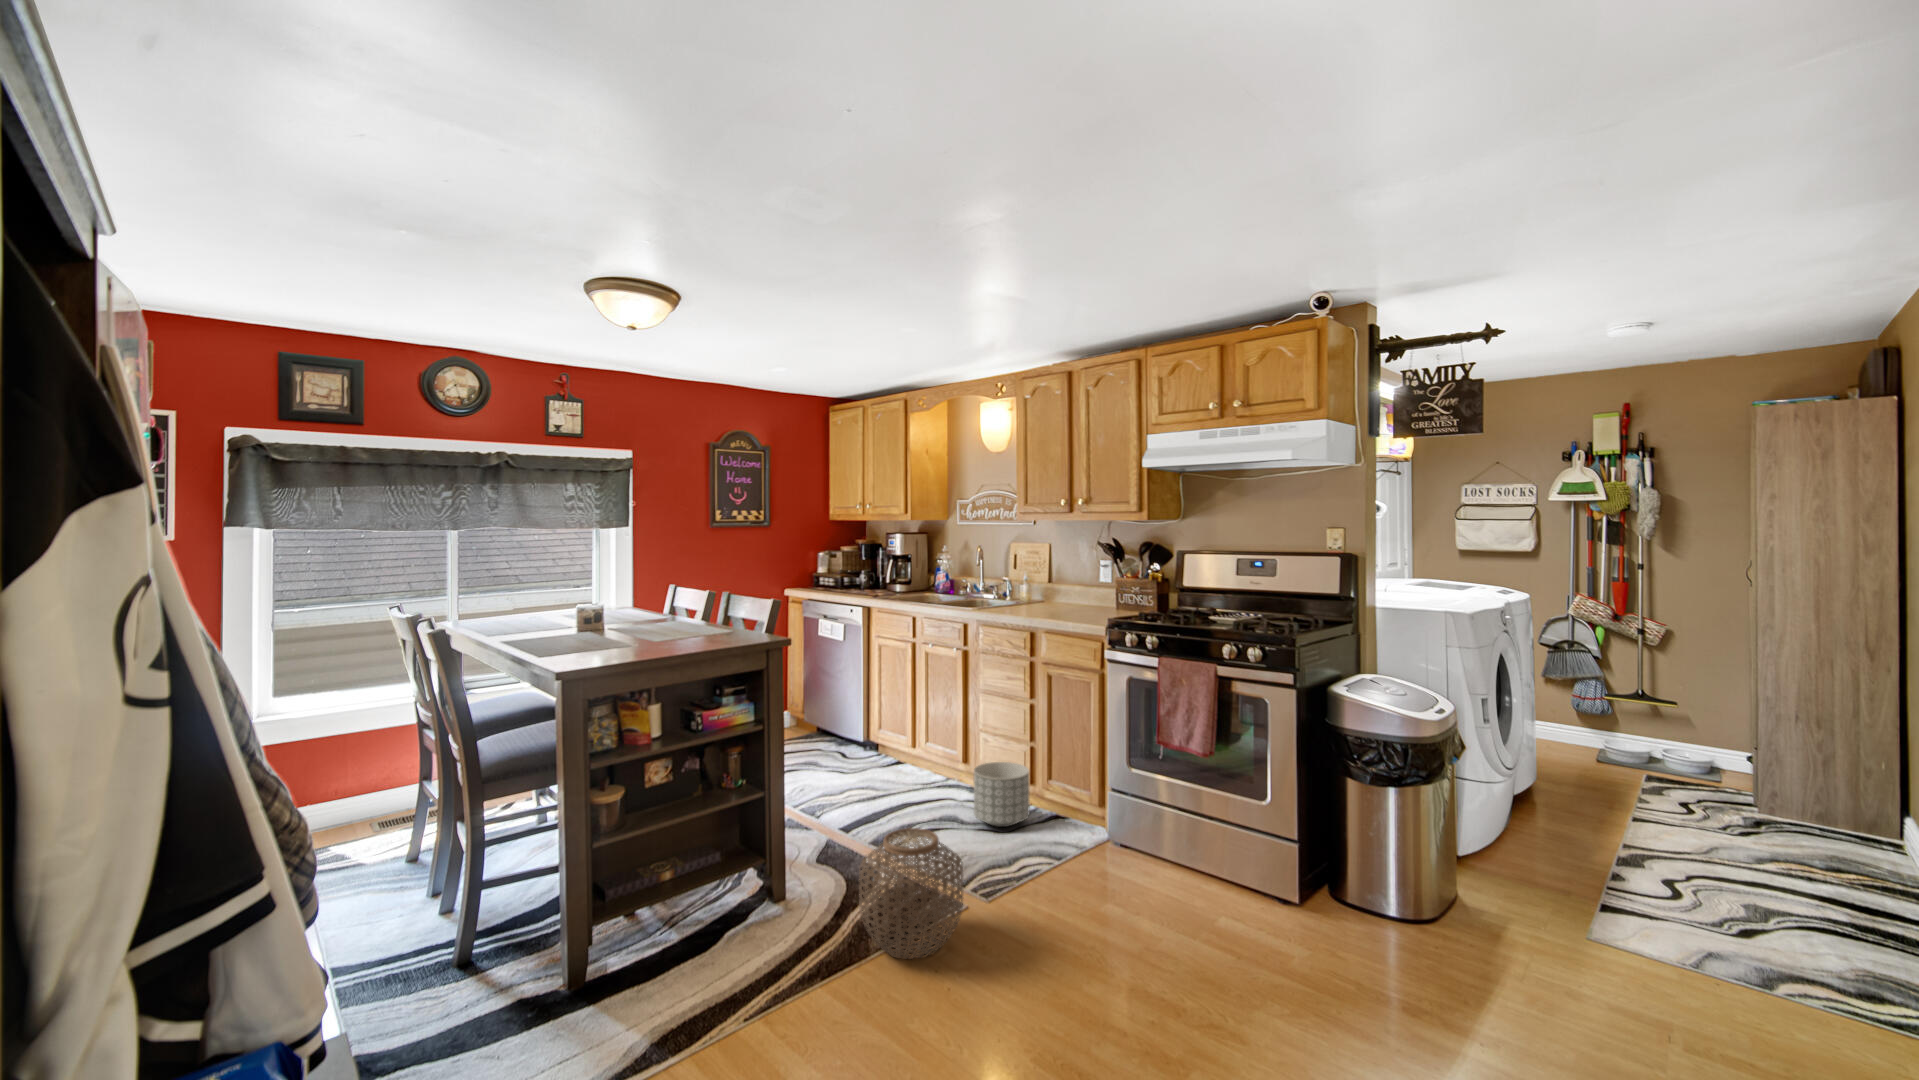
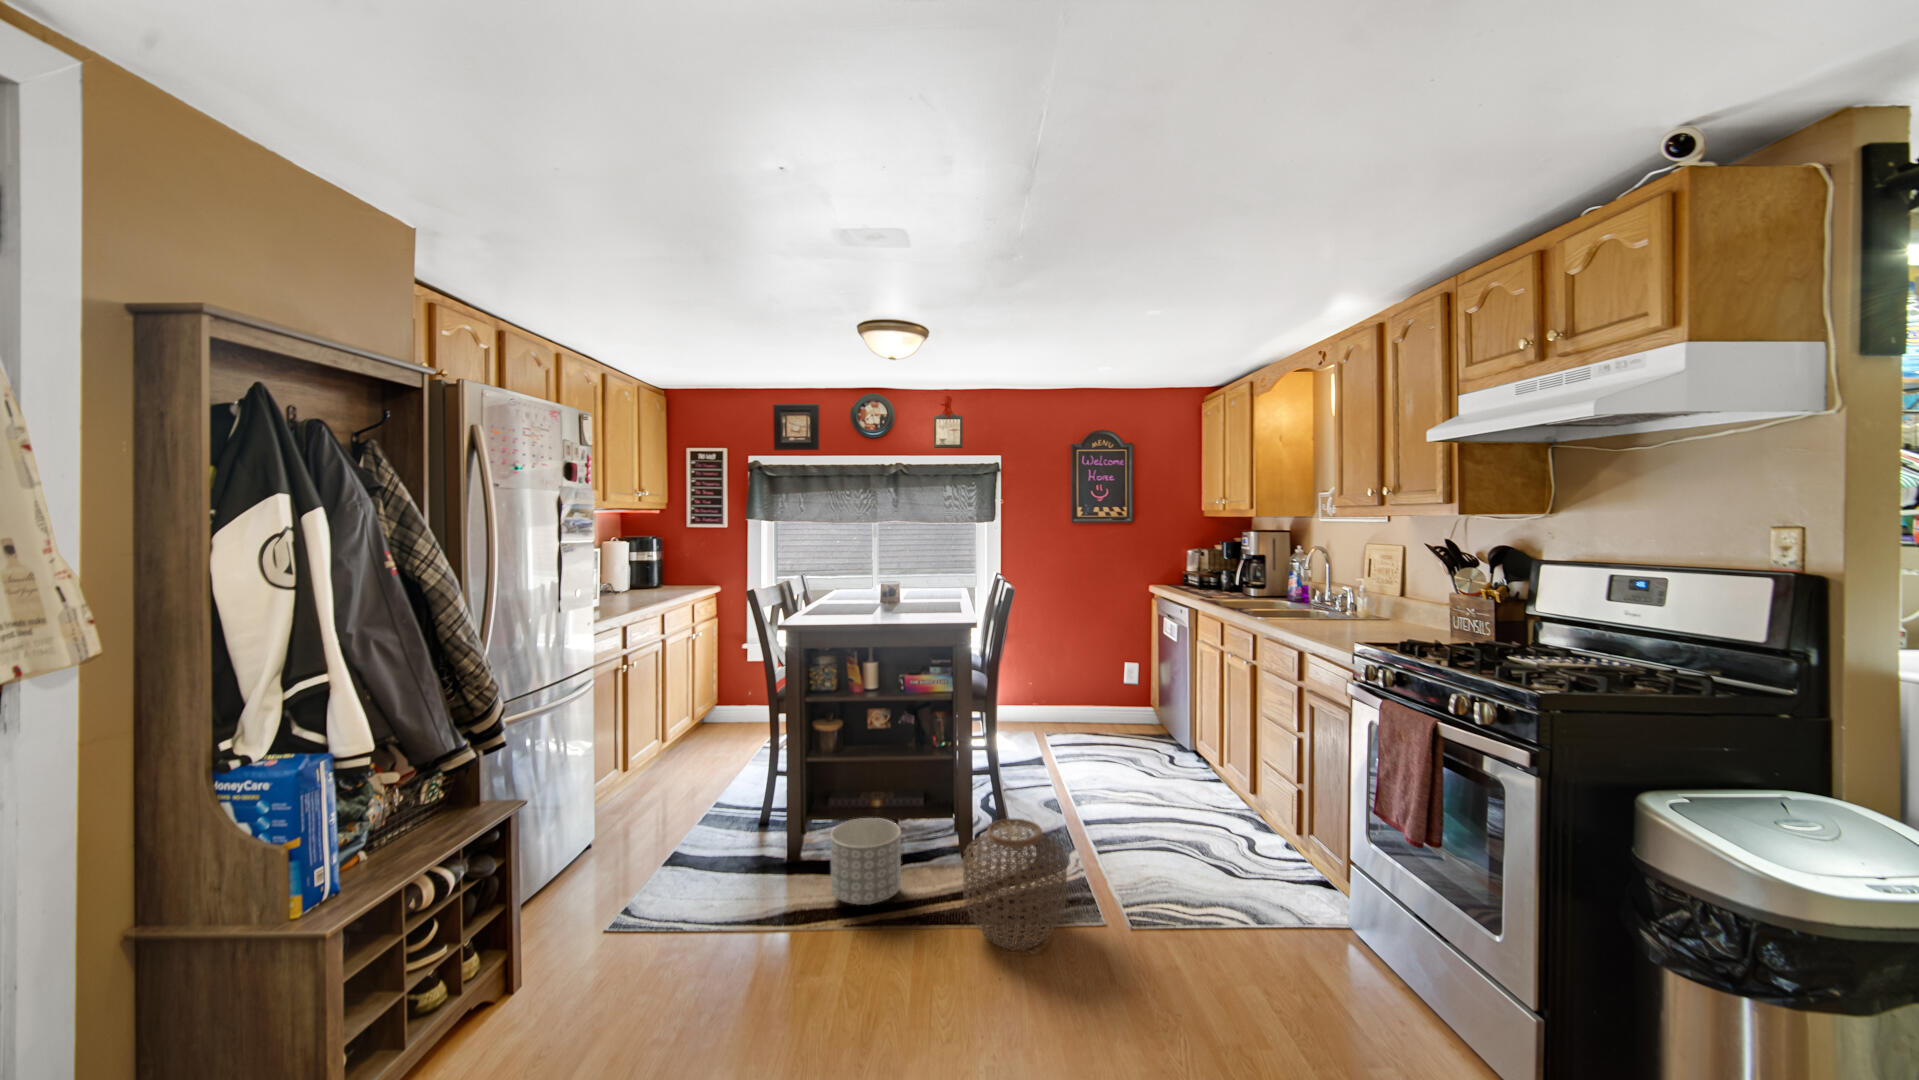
planter: present [974,762,1030,827] -> present [831,818,901,905]

